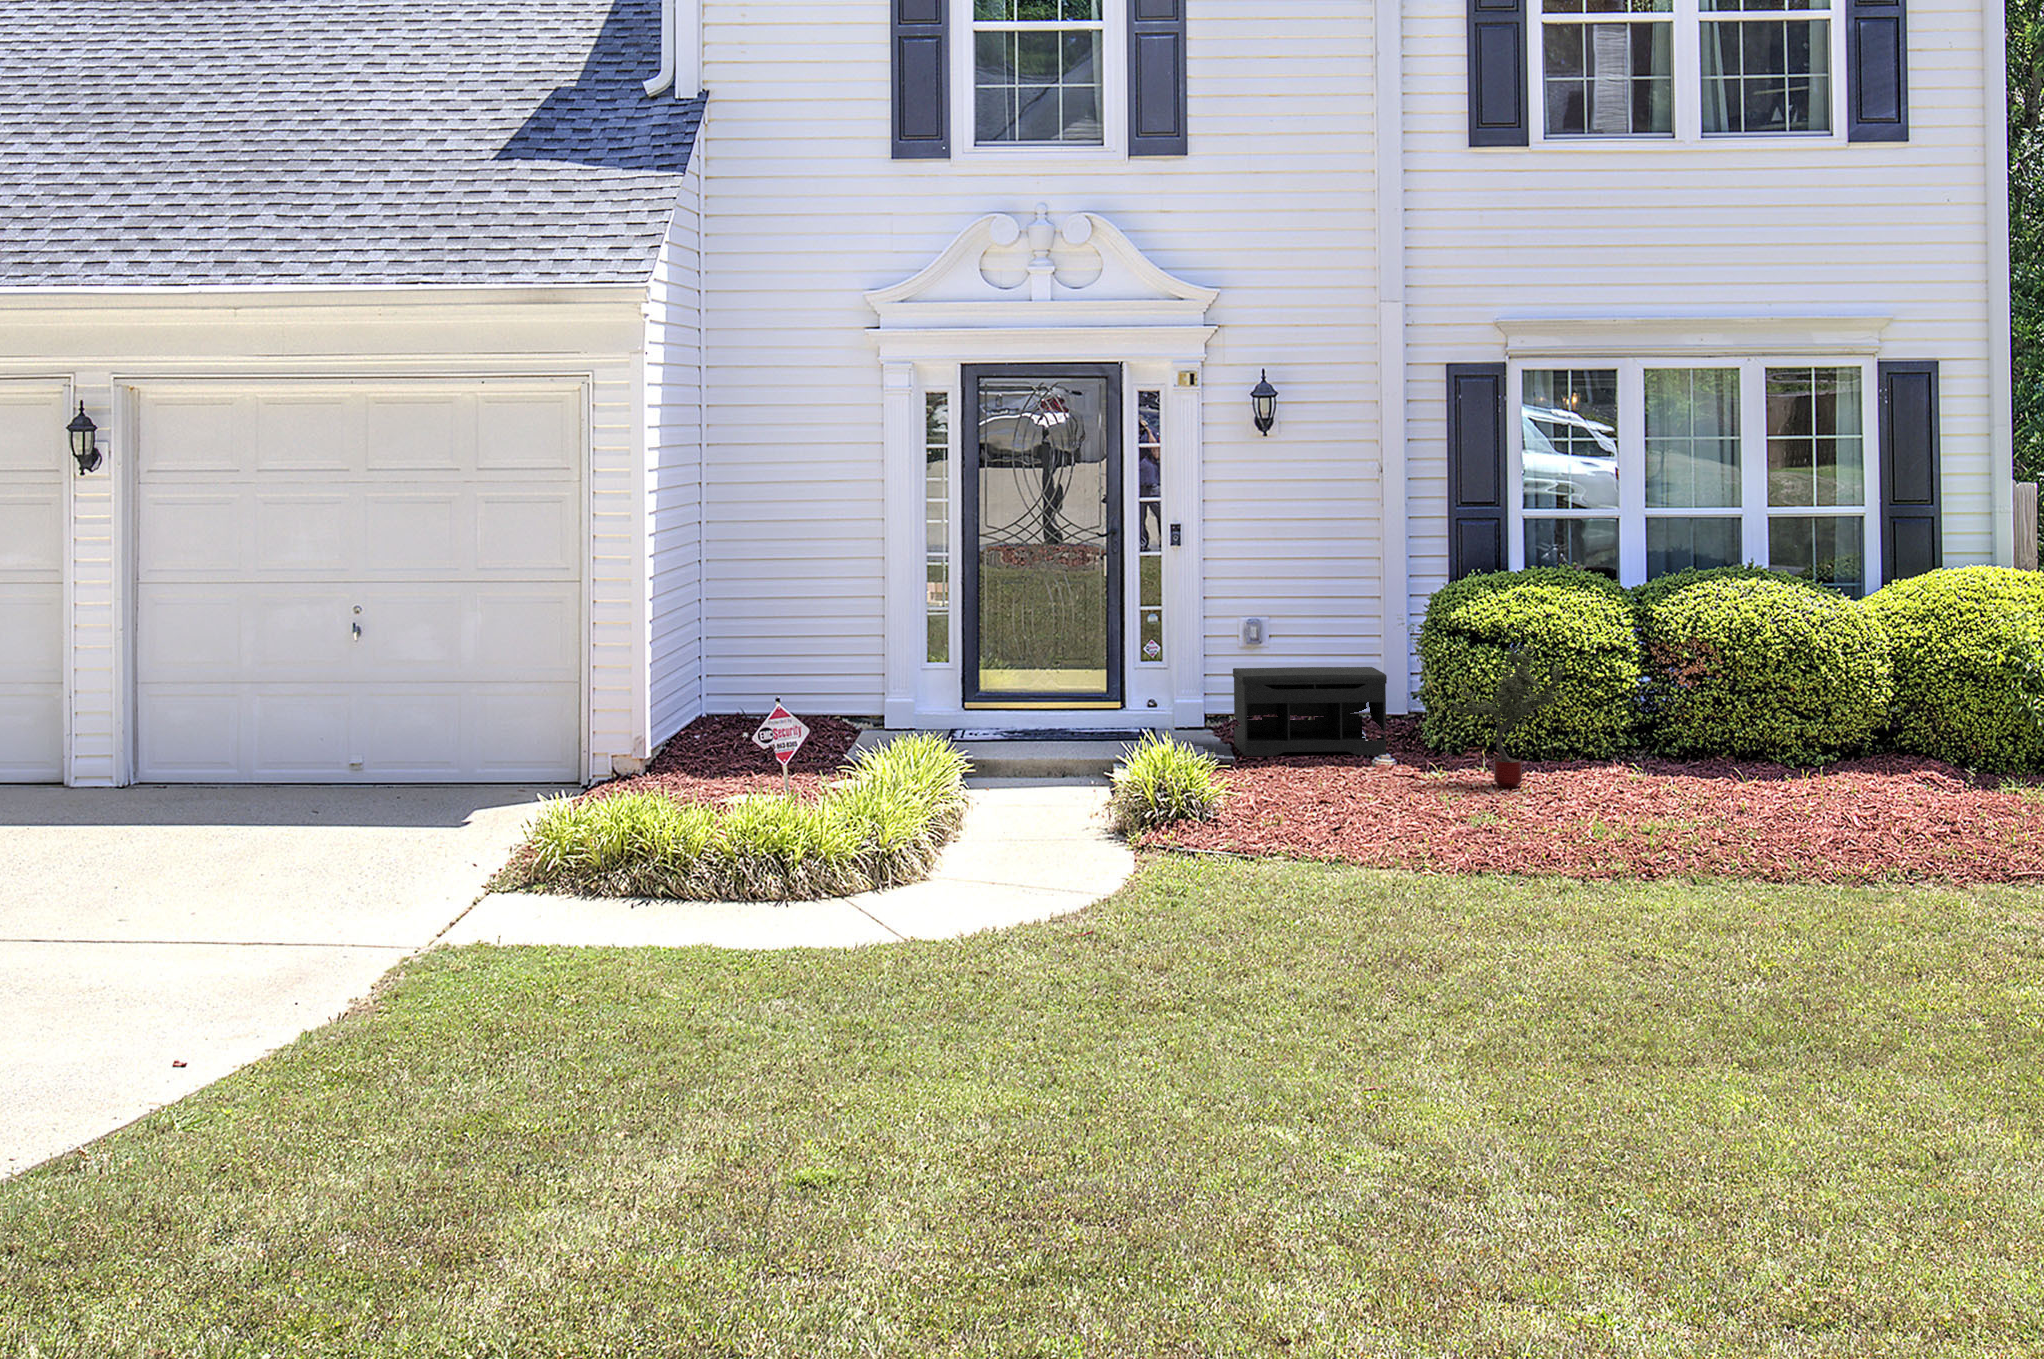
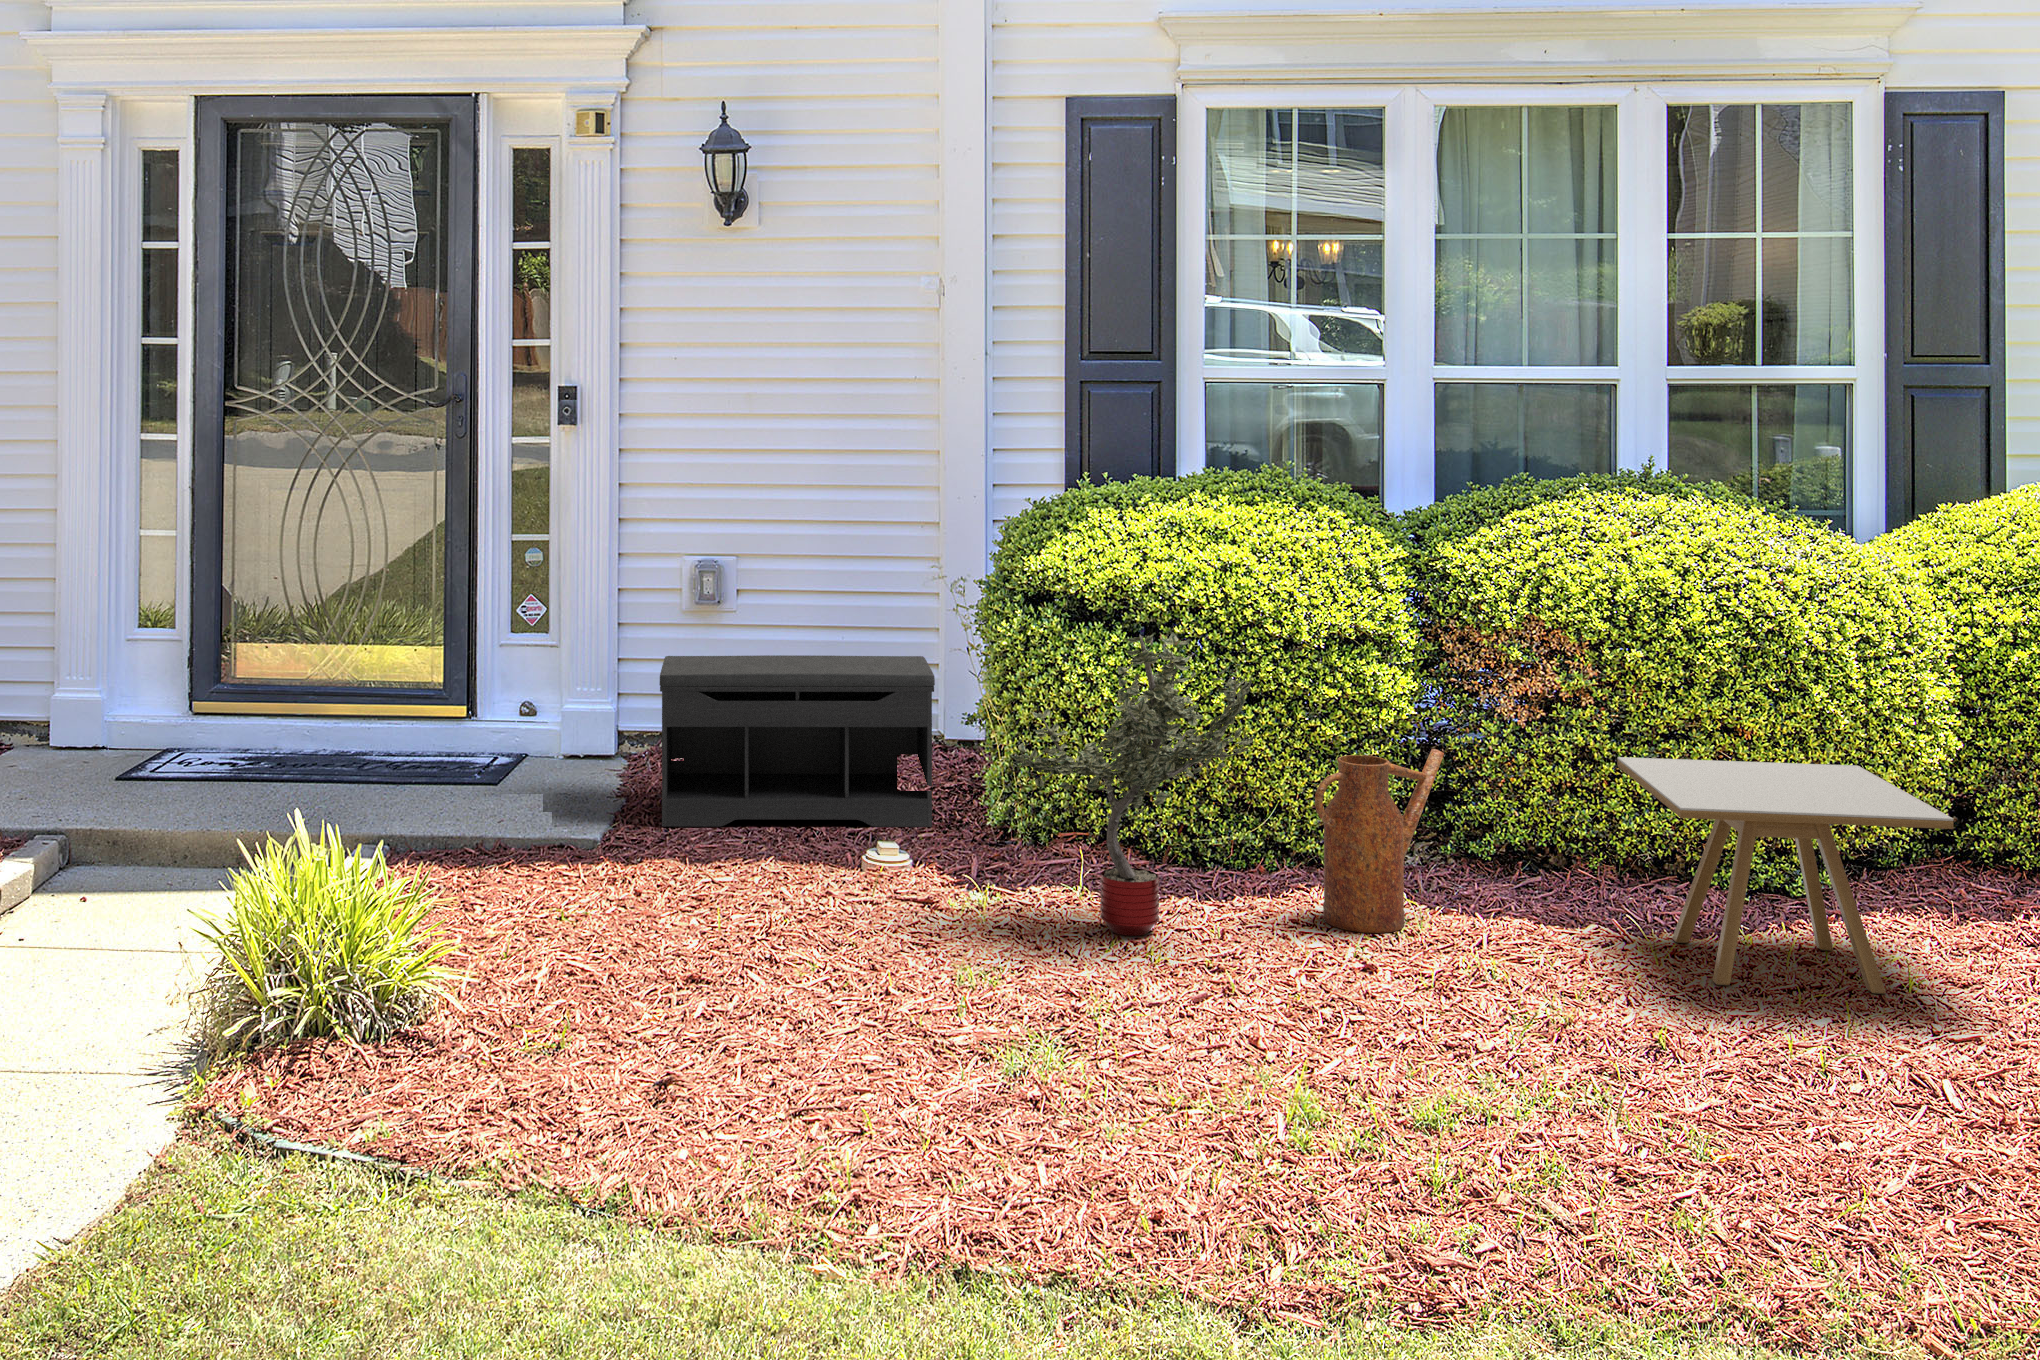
watering can: none [1594,701,1654,786] -> present [1315,749,1444,933]
side table: none [1735,702,1874,799] -> present [1617,757,1953,994]

